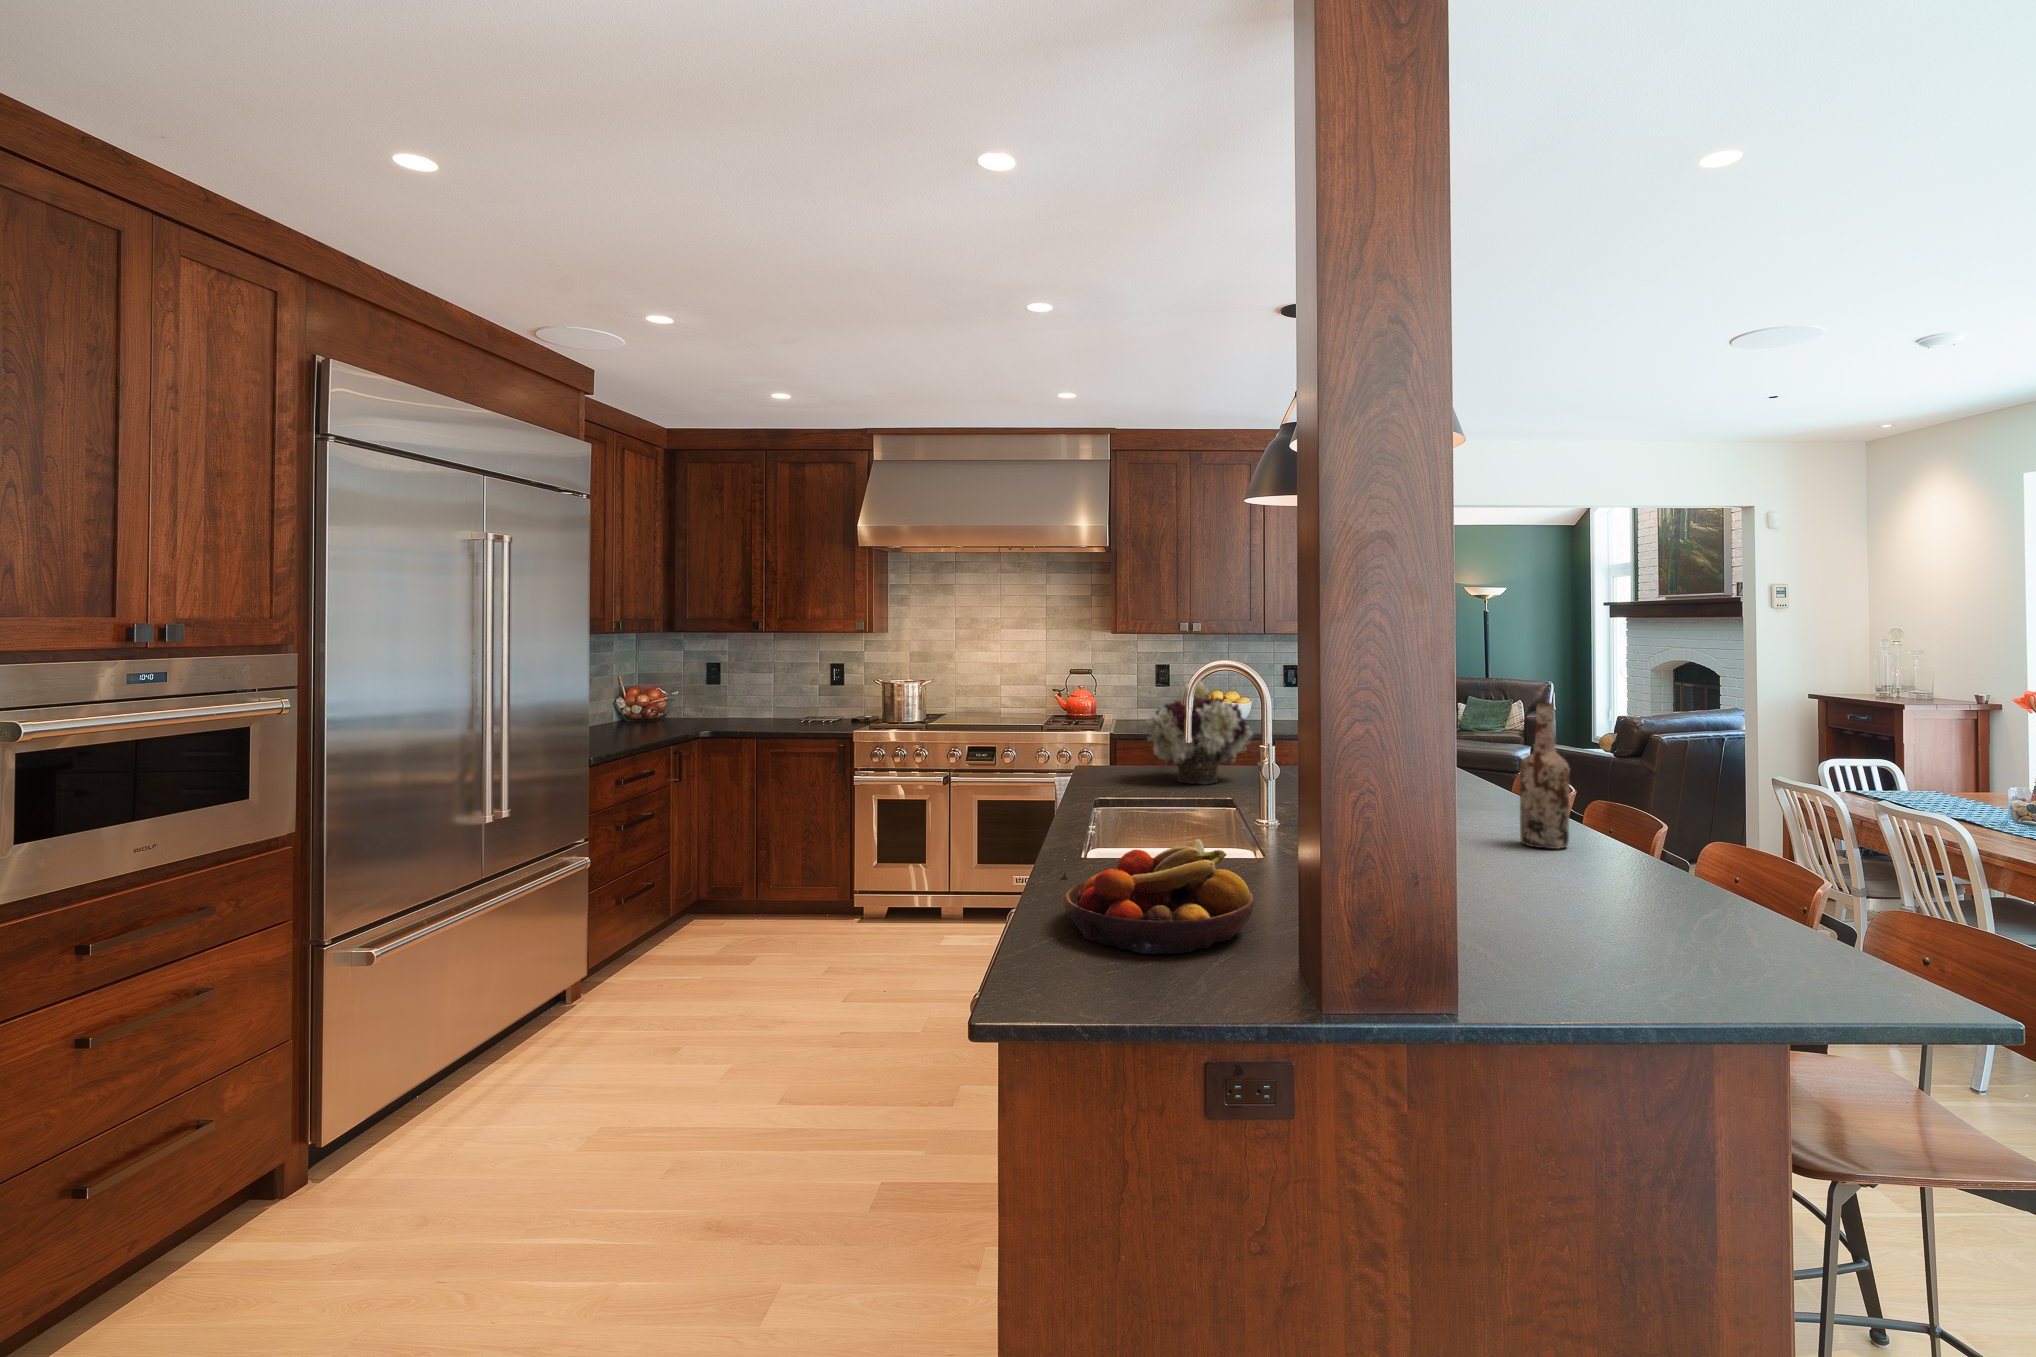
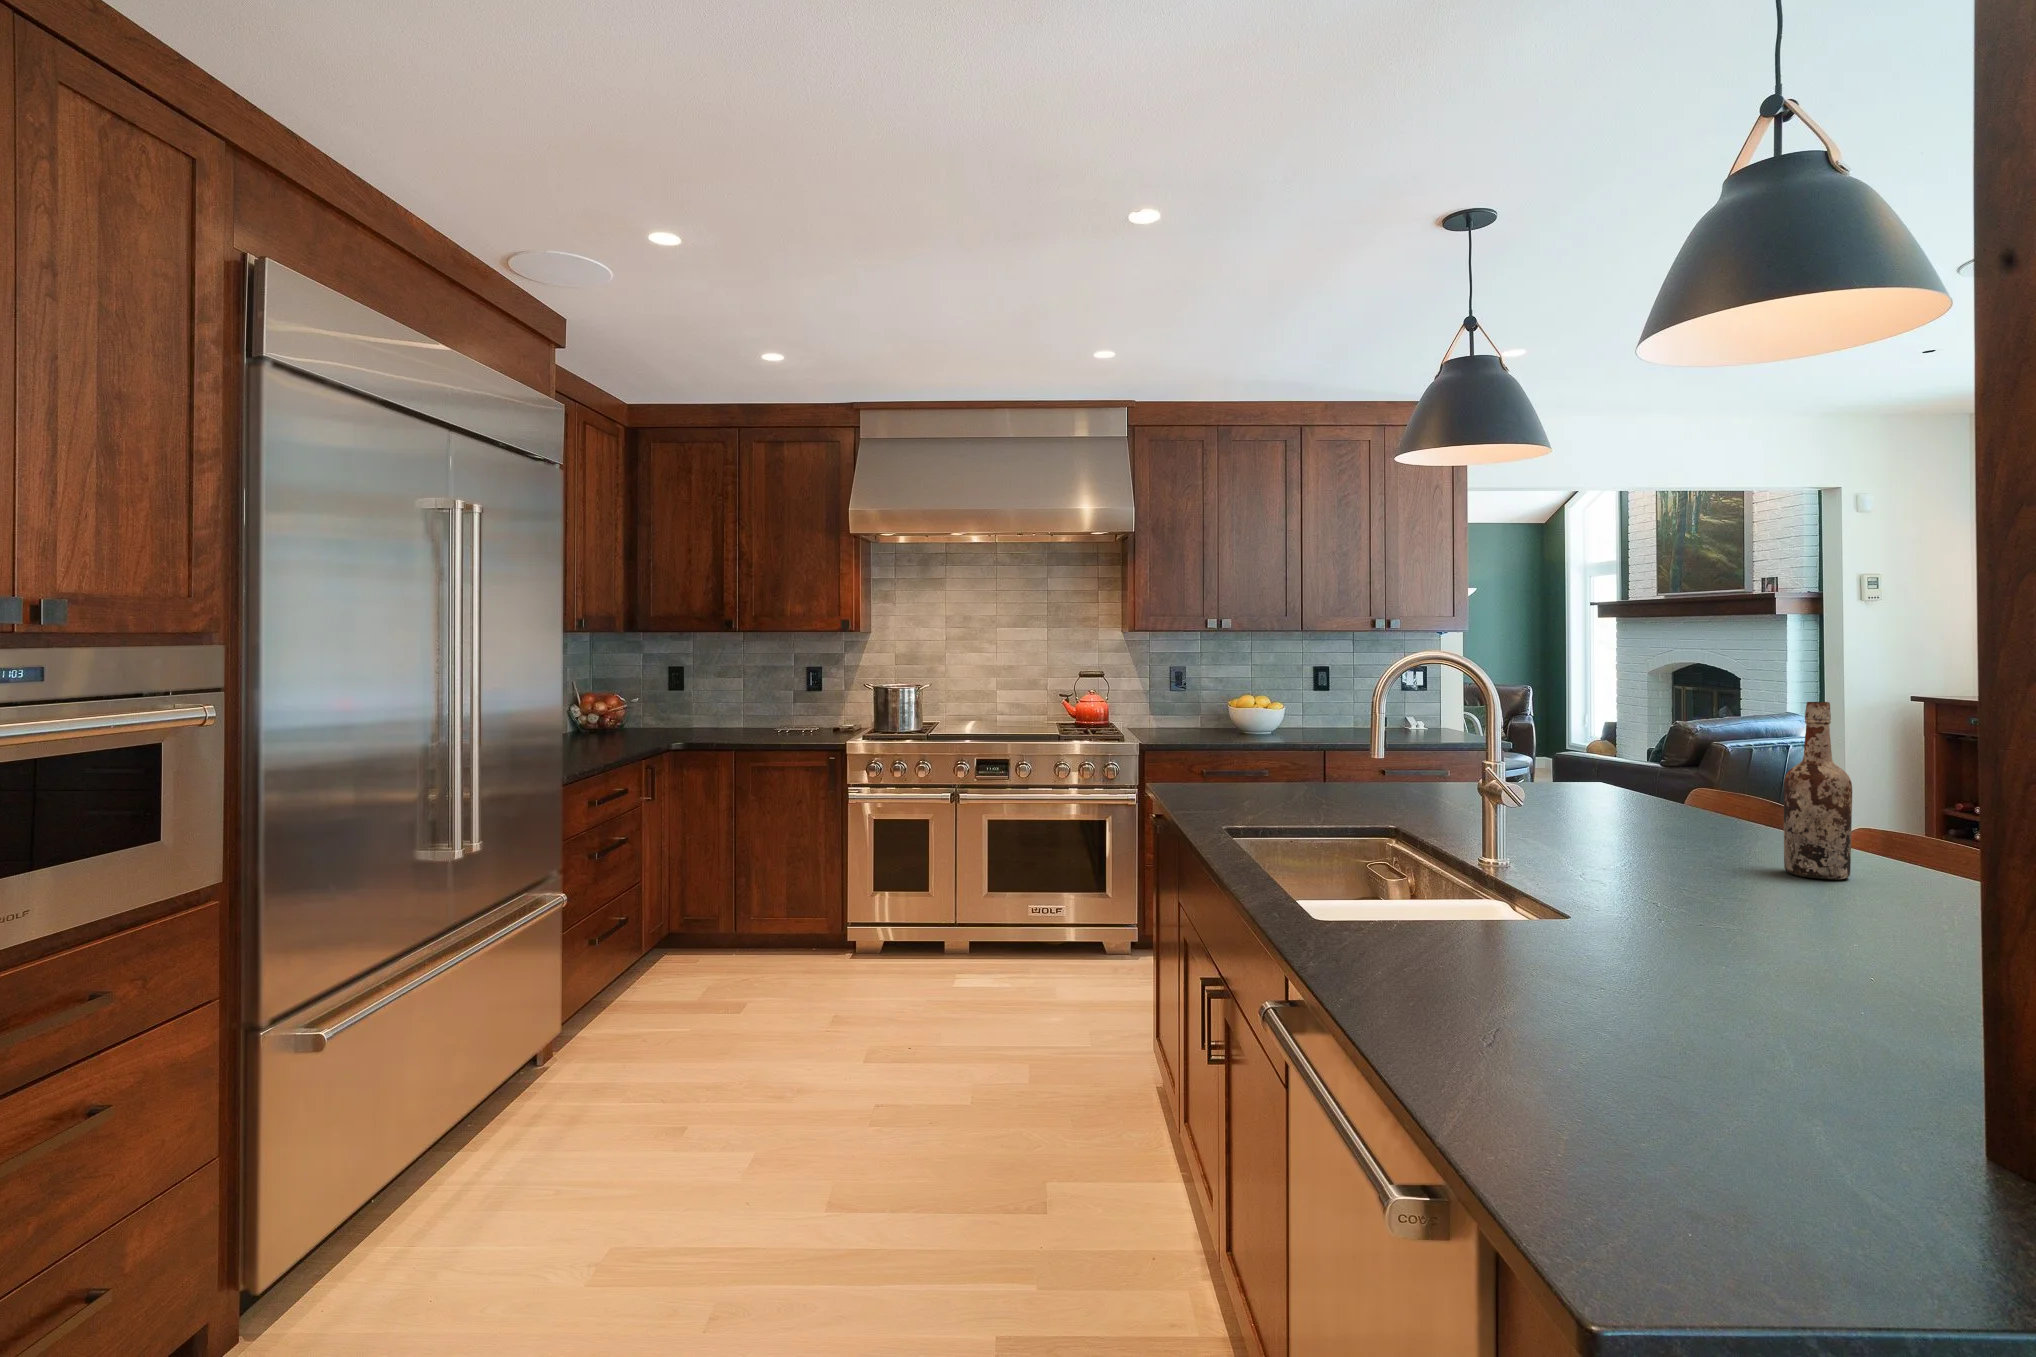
flower arrangement: present [1143,682,1253,784] -> none [1244,681,1371,801]
fruit bowl: present [1065,839,1254,954] -> none [1374,883,1664,1058]

